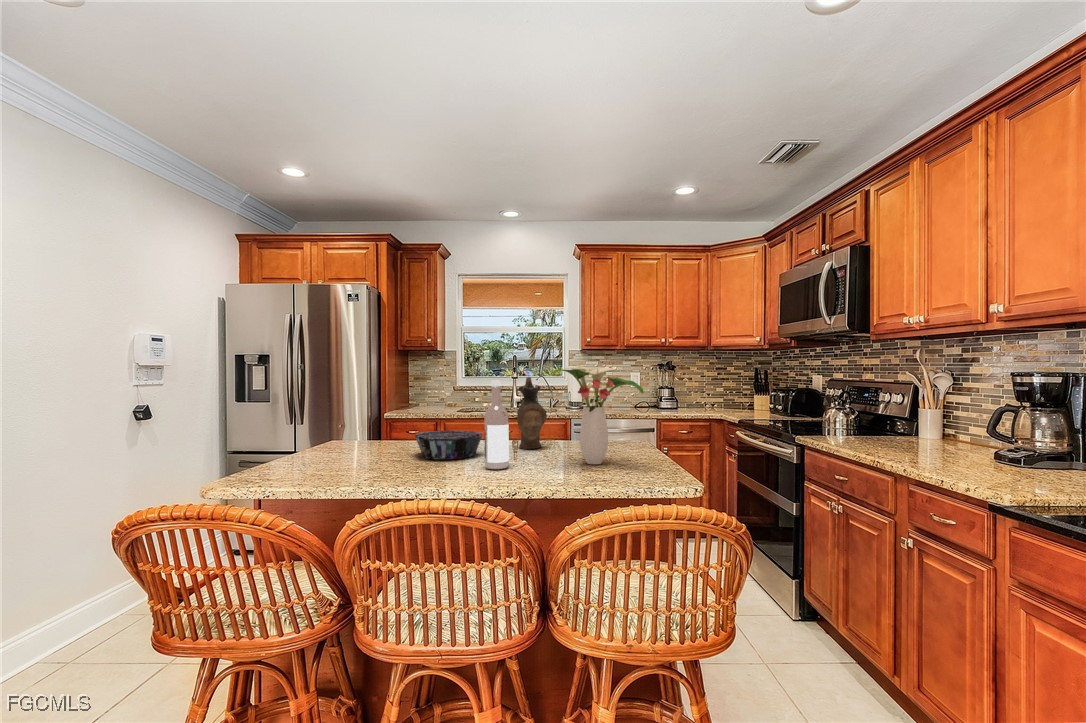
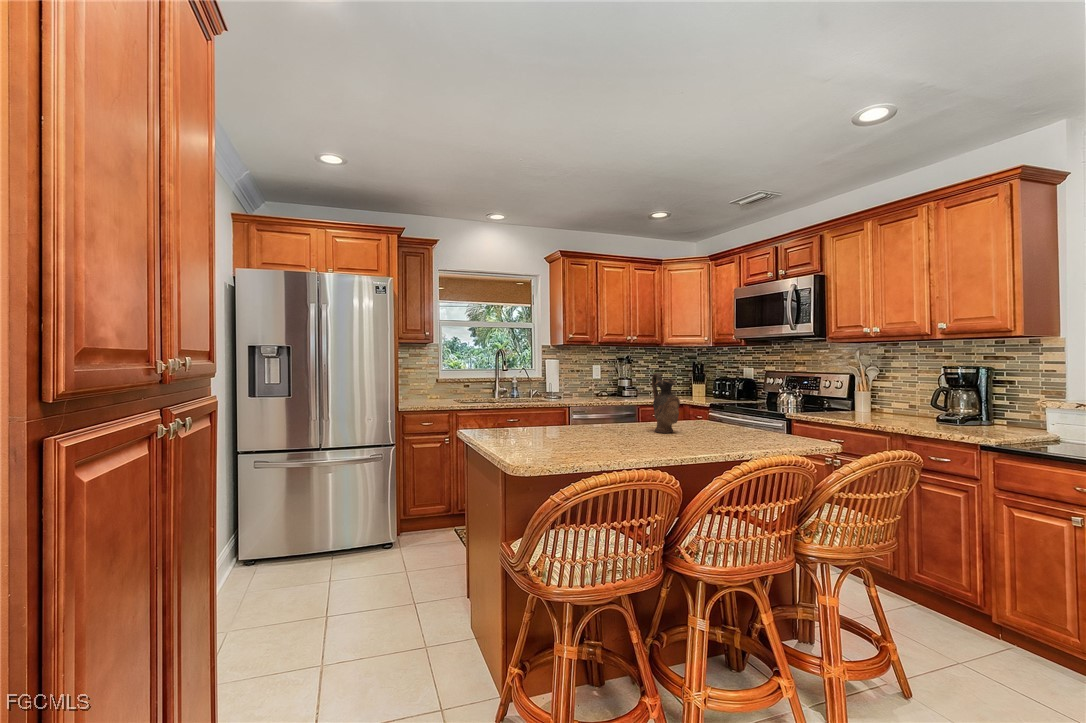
flower arrangement: present [553,365,644,464] -> none [727,364,803,440]
wine bottle: present [485,380,509,470] -> none [692,377,713,448]
decorative bowl: present [415,430,483,460] -> none [596,420,658,445]

